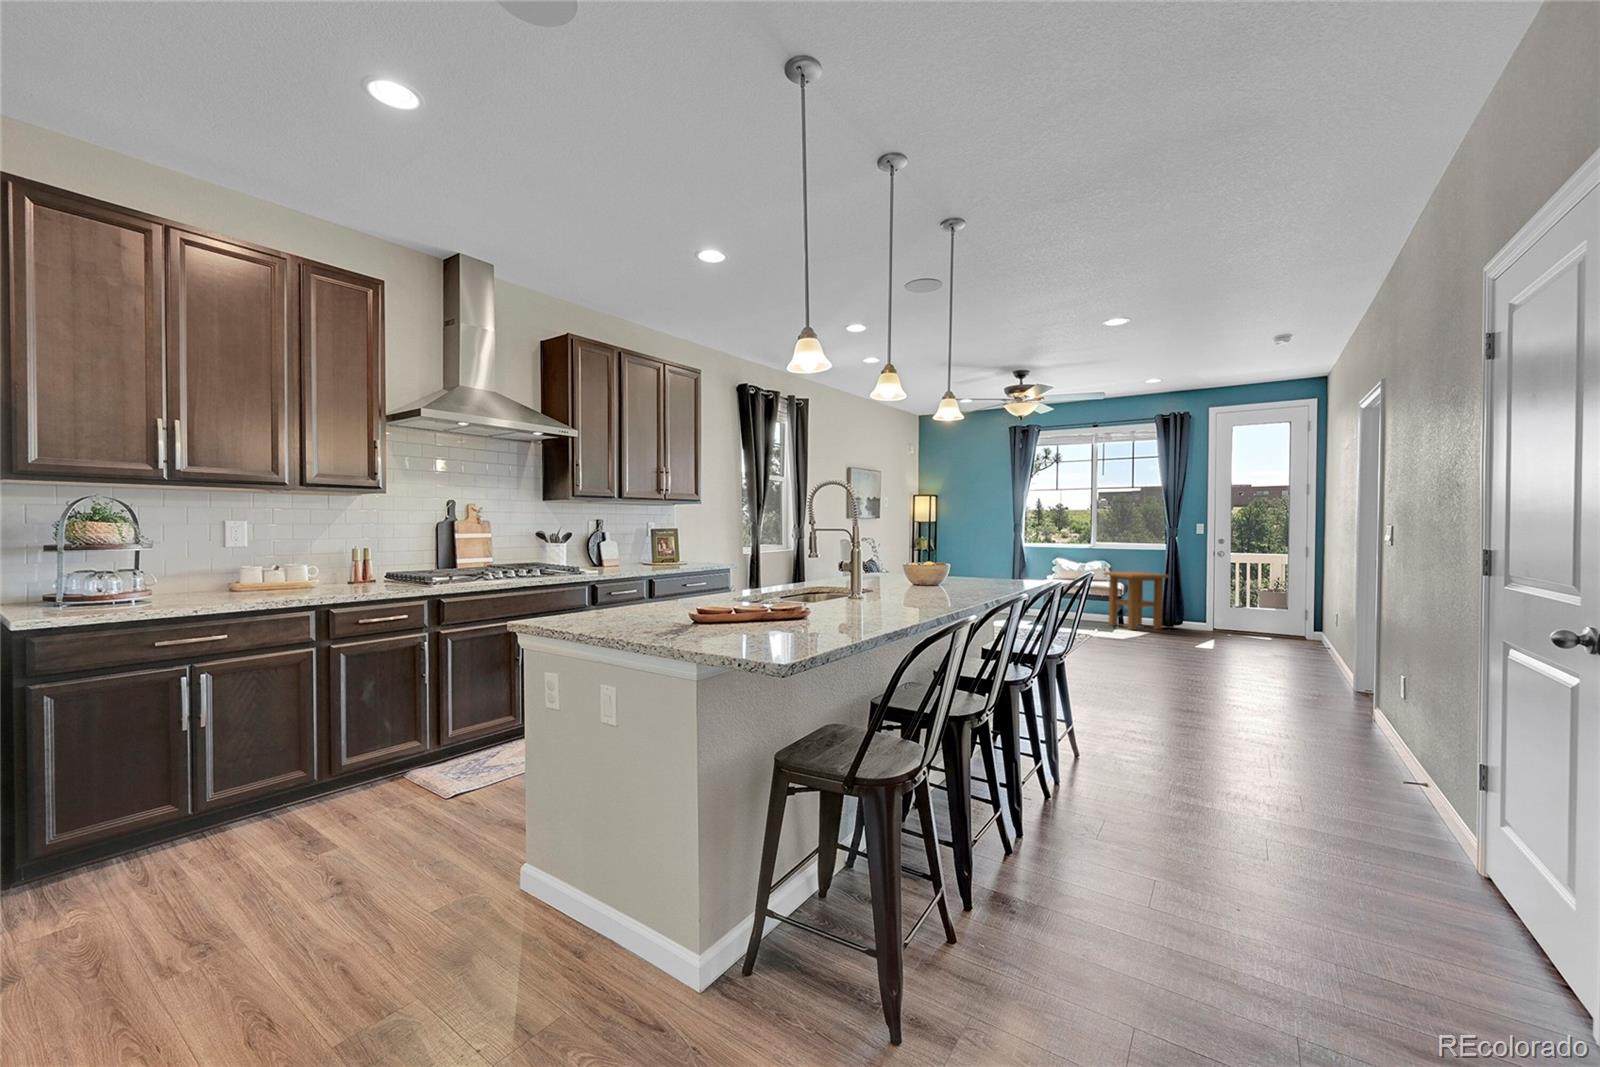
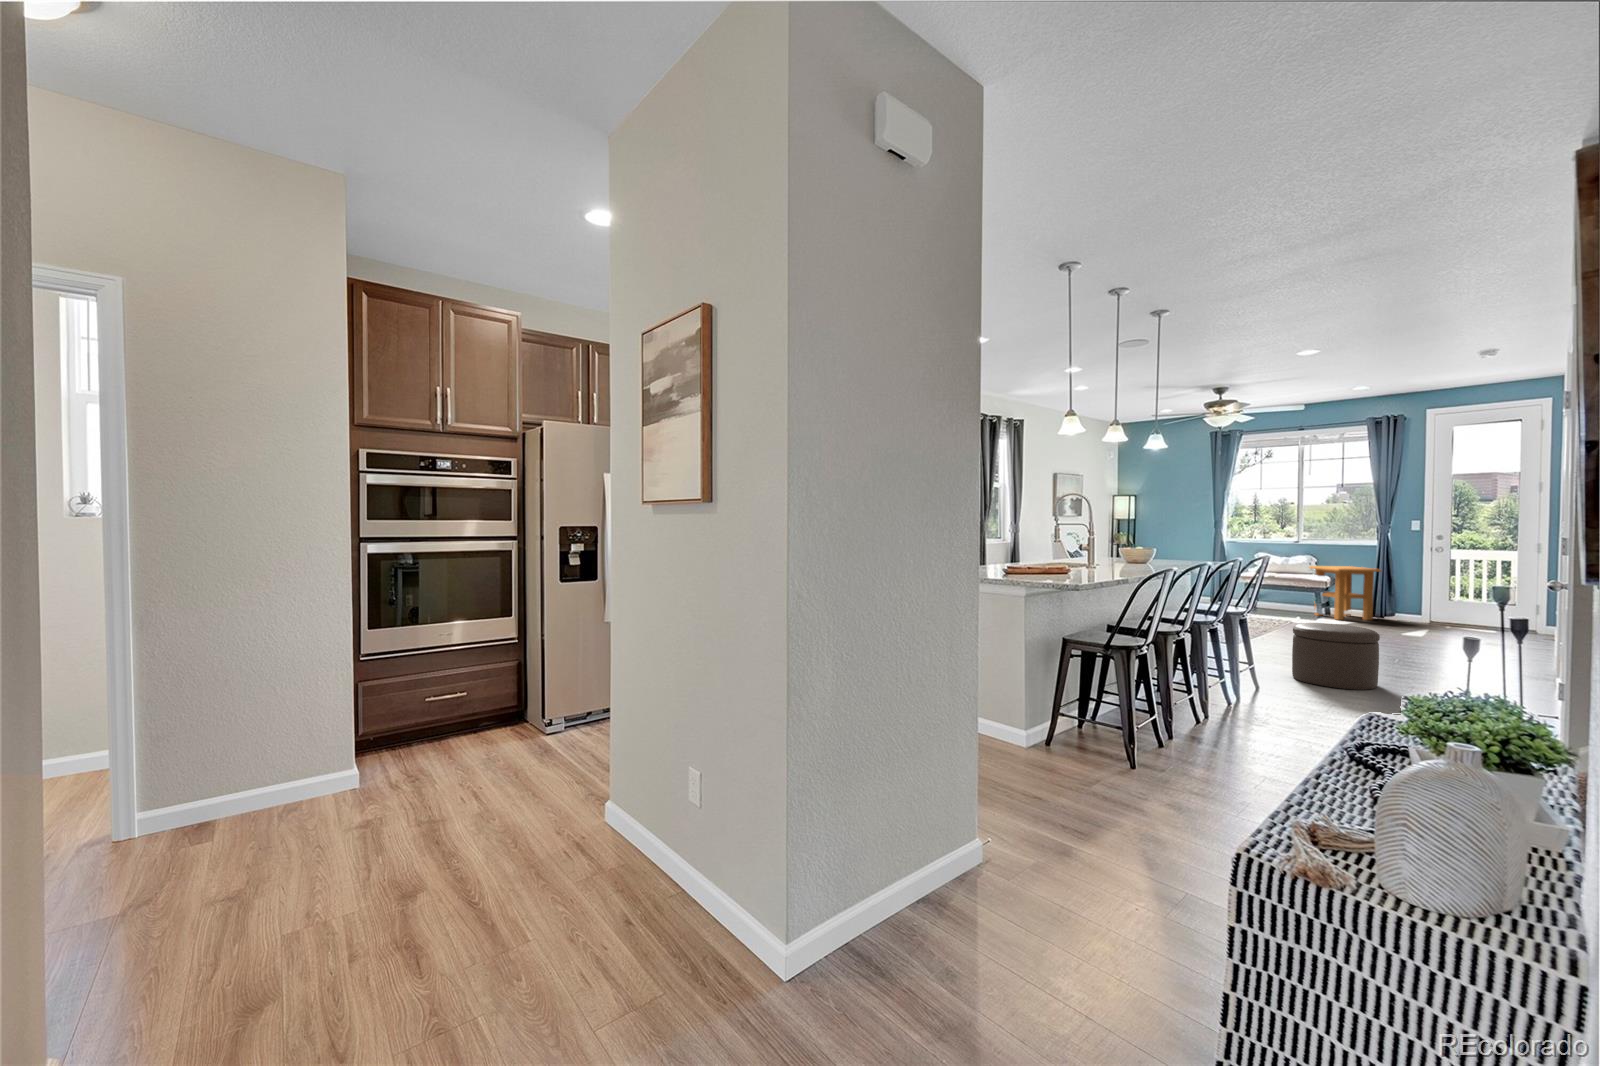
ottoman: none [1095,645,1184,724] -> present [1292,623,1380,690]

